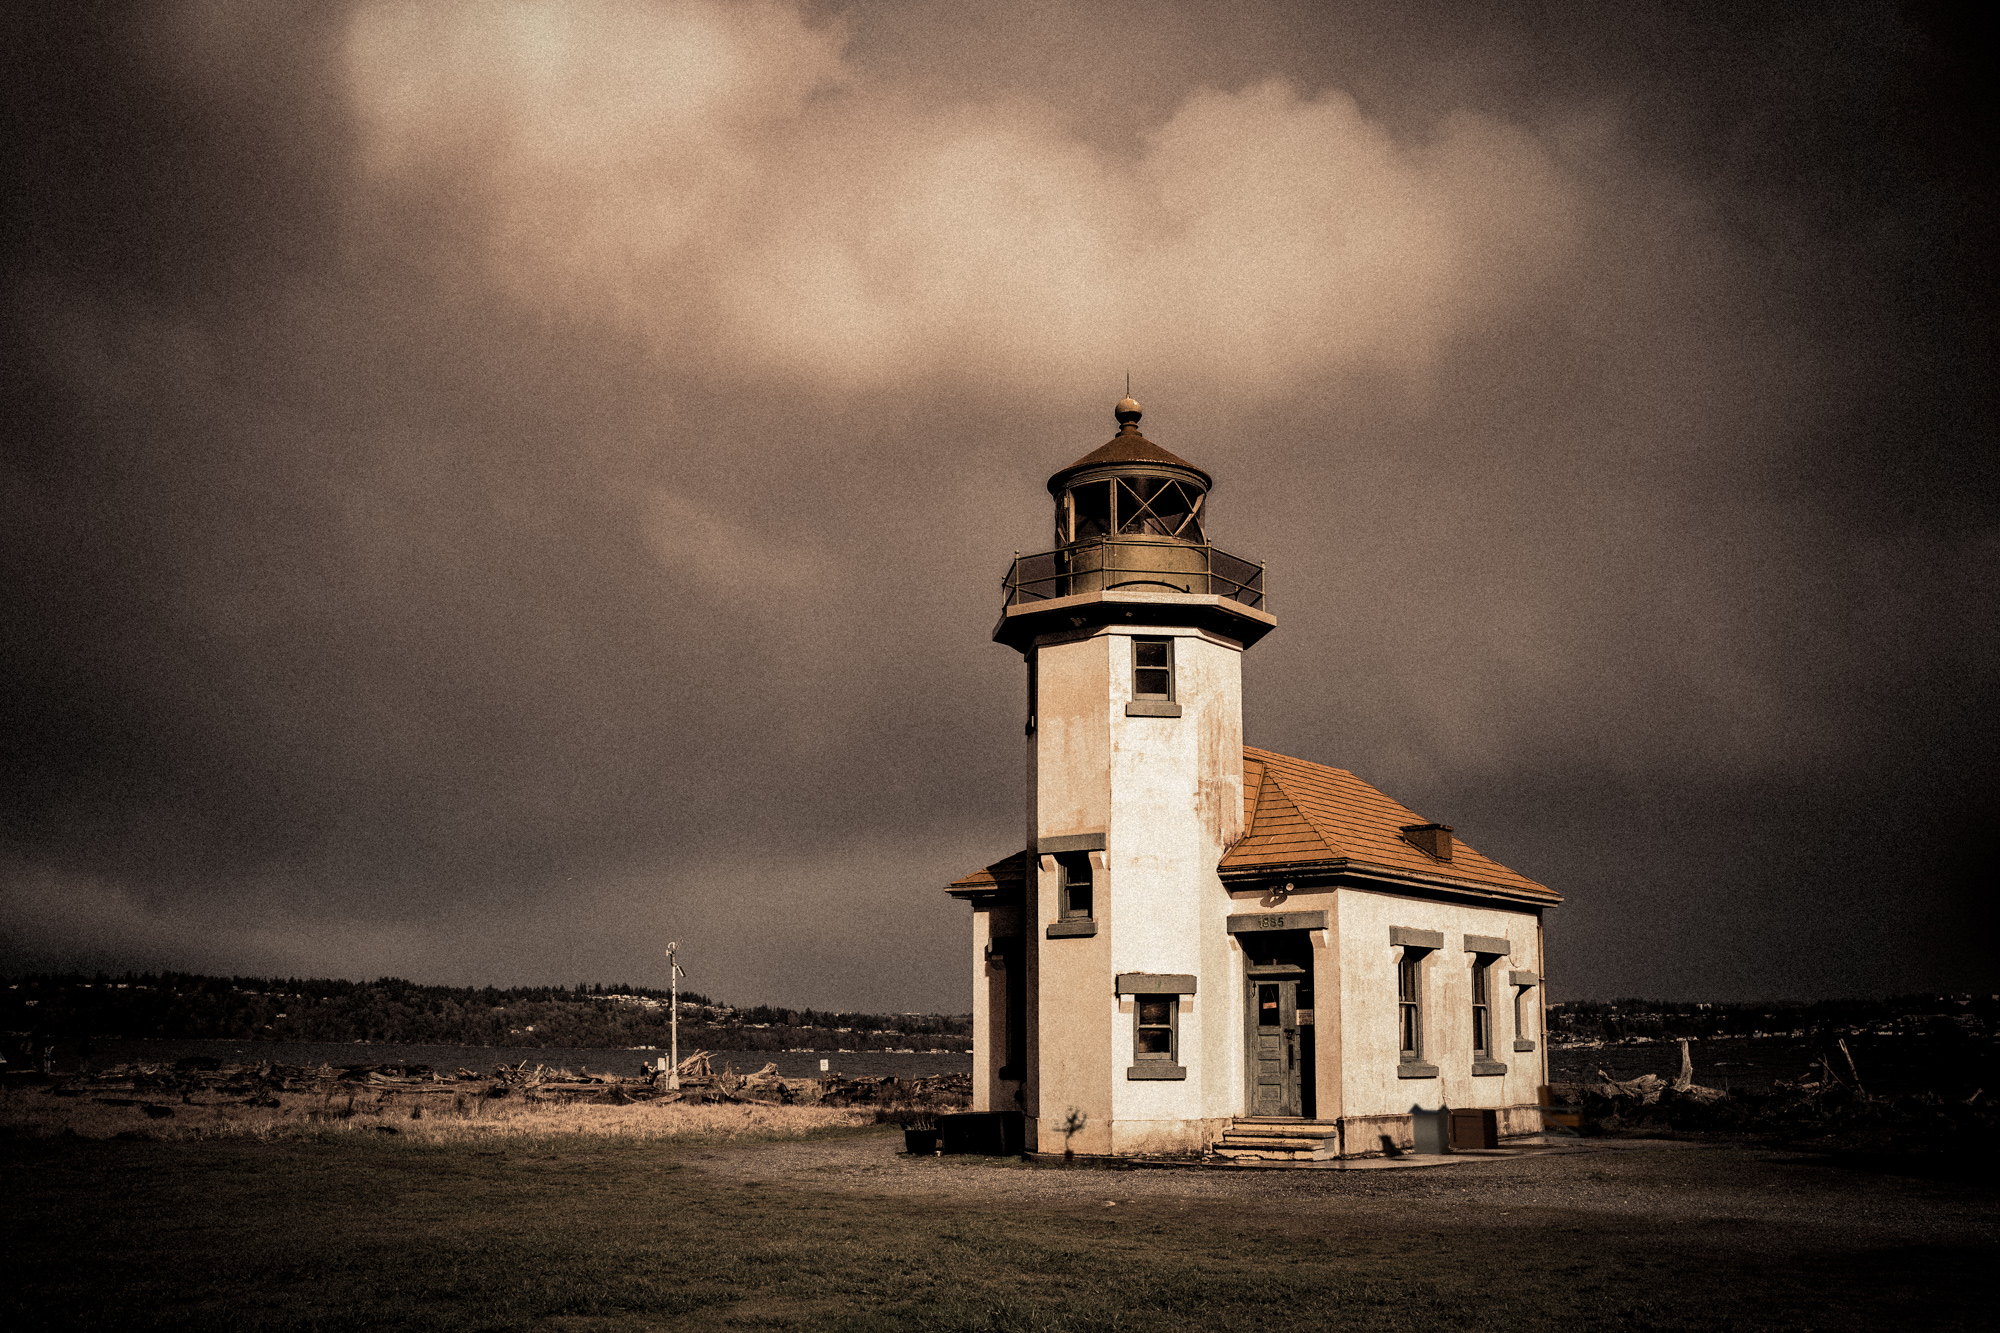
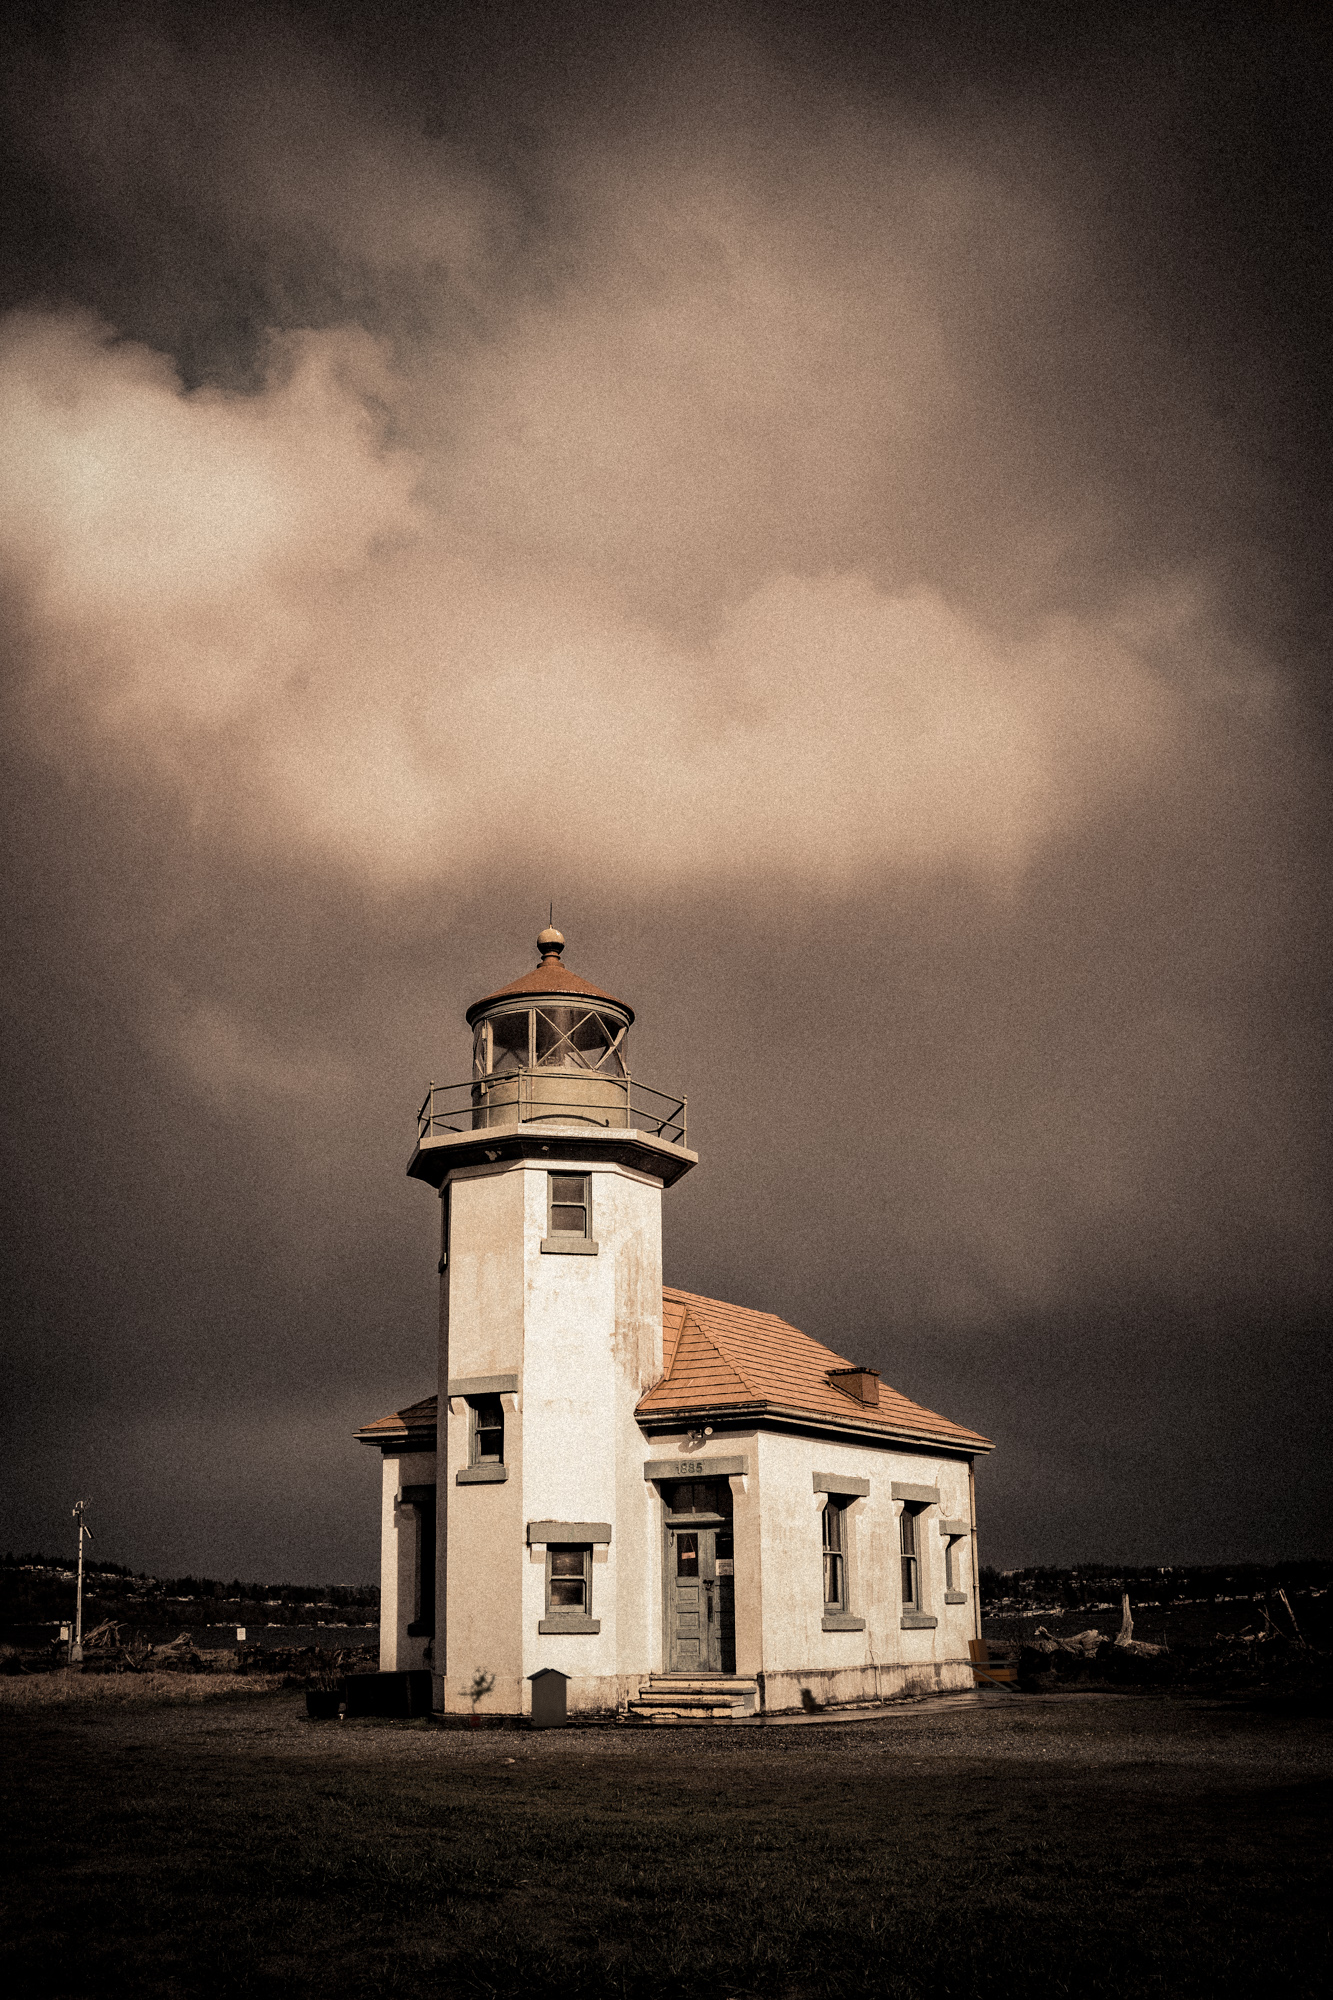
trash can: present [1408,1103,1452,1155] -> present [527,1668,572,1727]
wooden crate: present [1448,1108,1498,1149] -> none [872,1662,924,1704]

